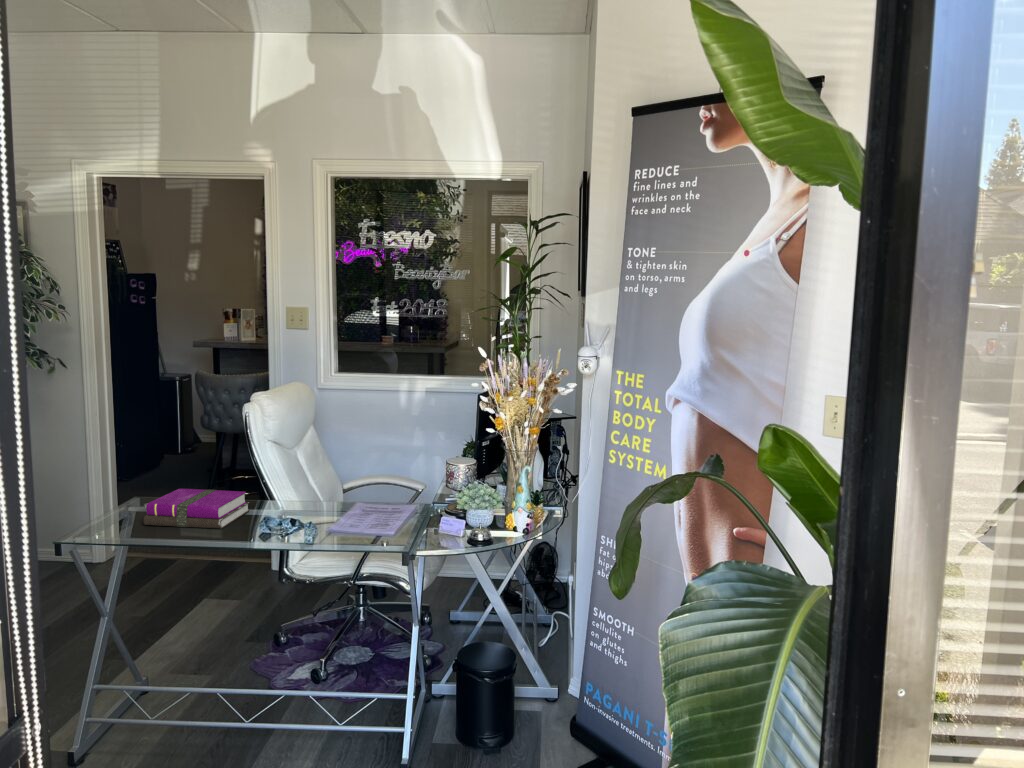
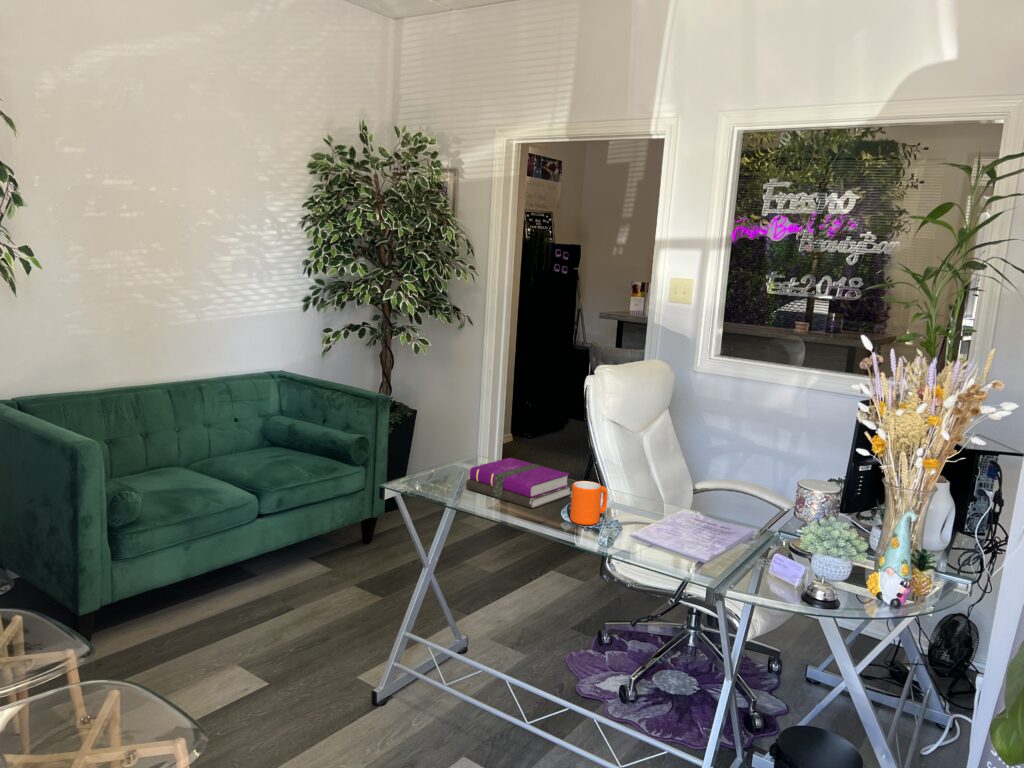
mug: none [261,493,292,531] -> present [570,481,607,525]

